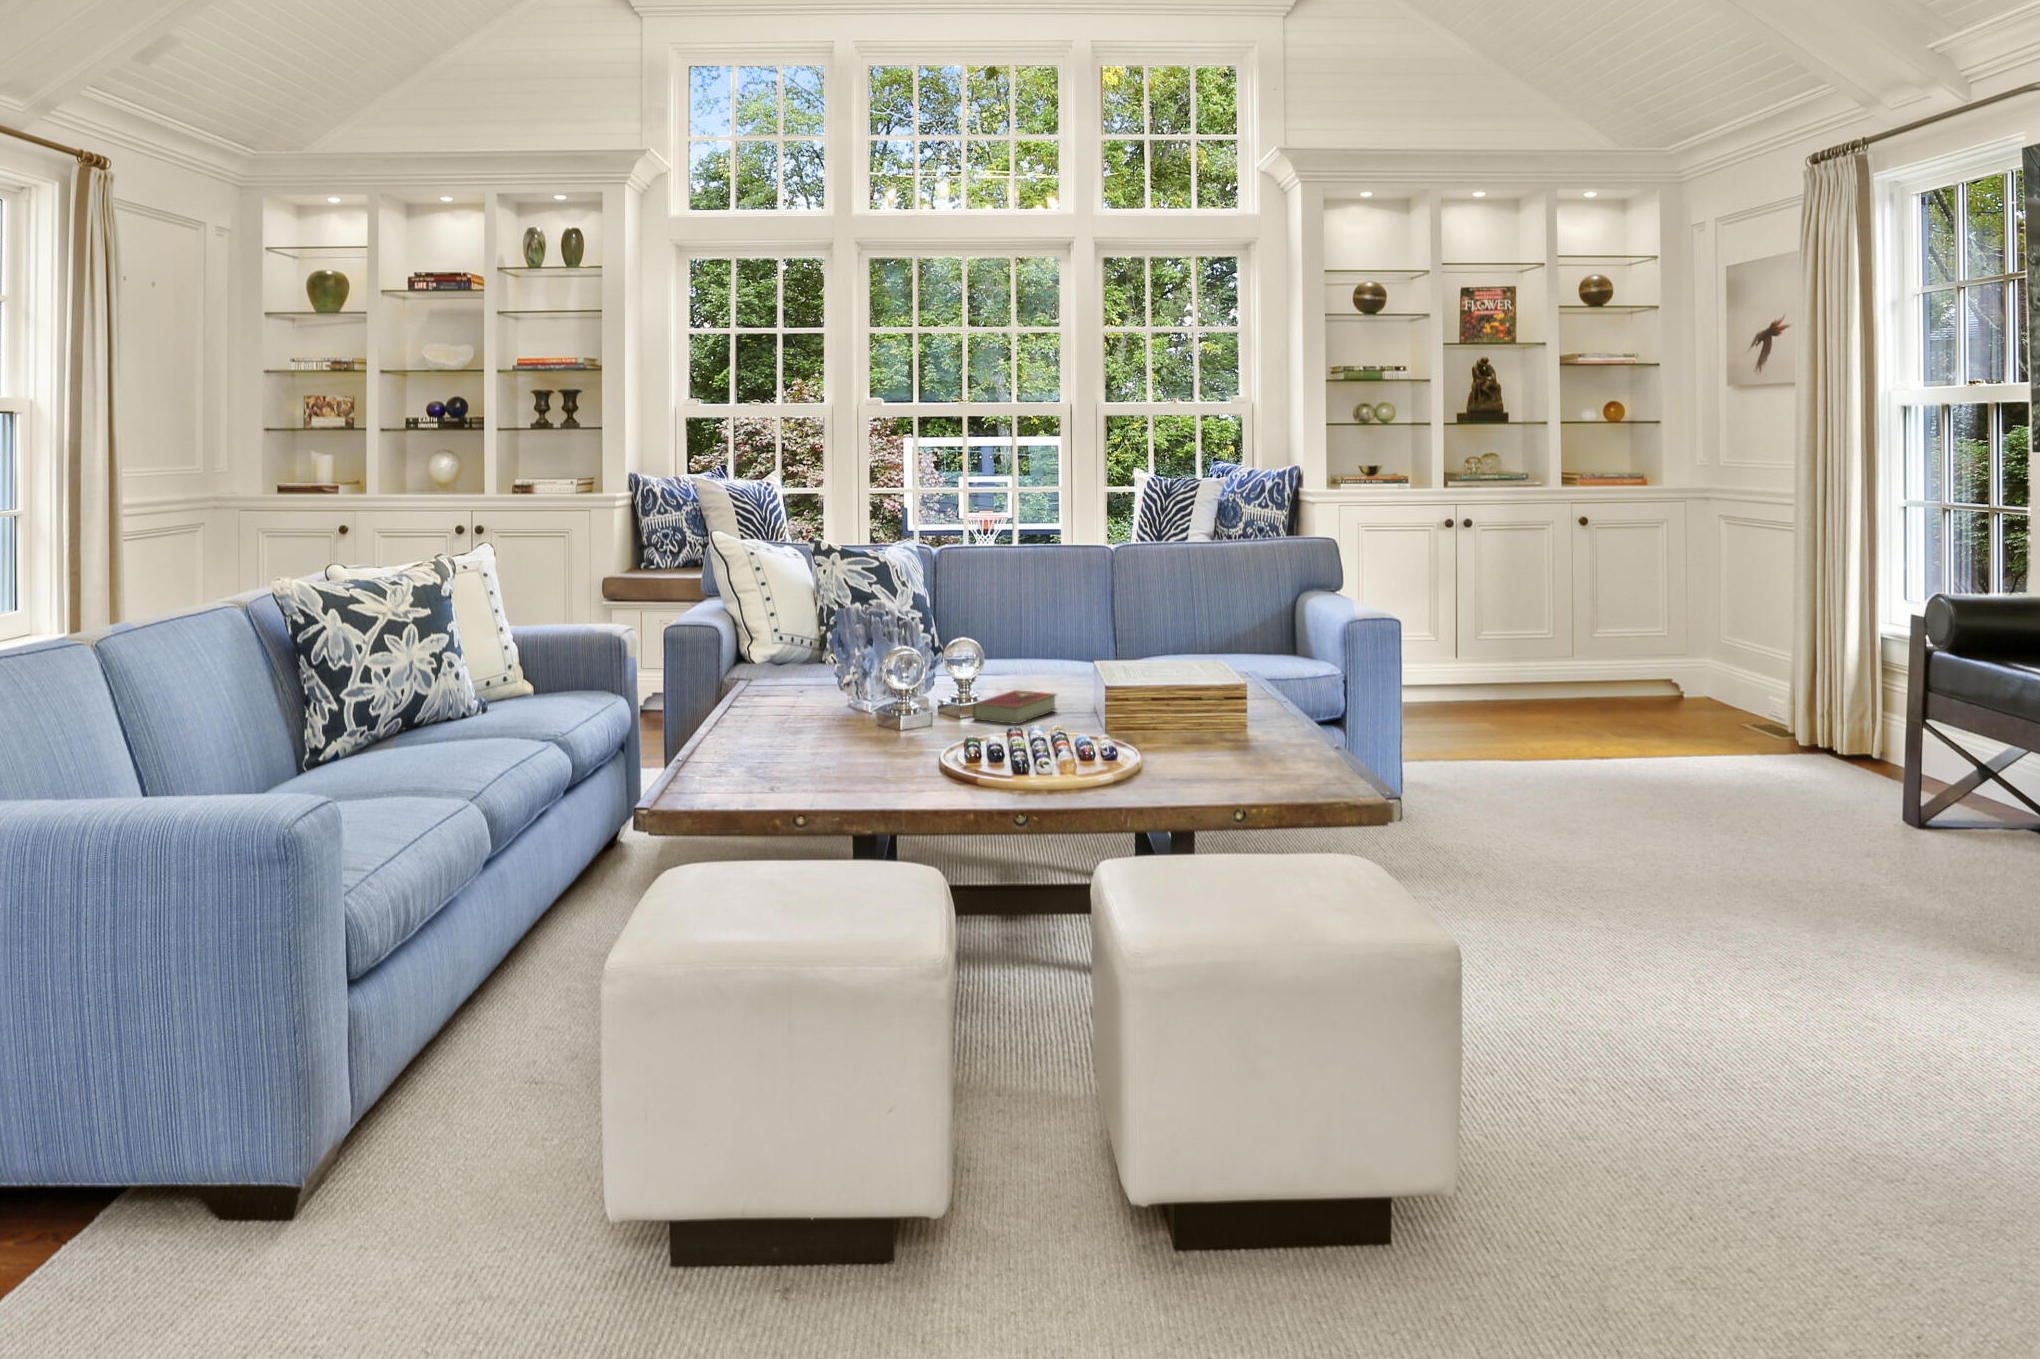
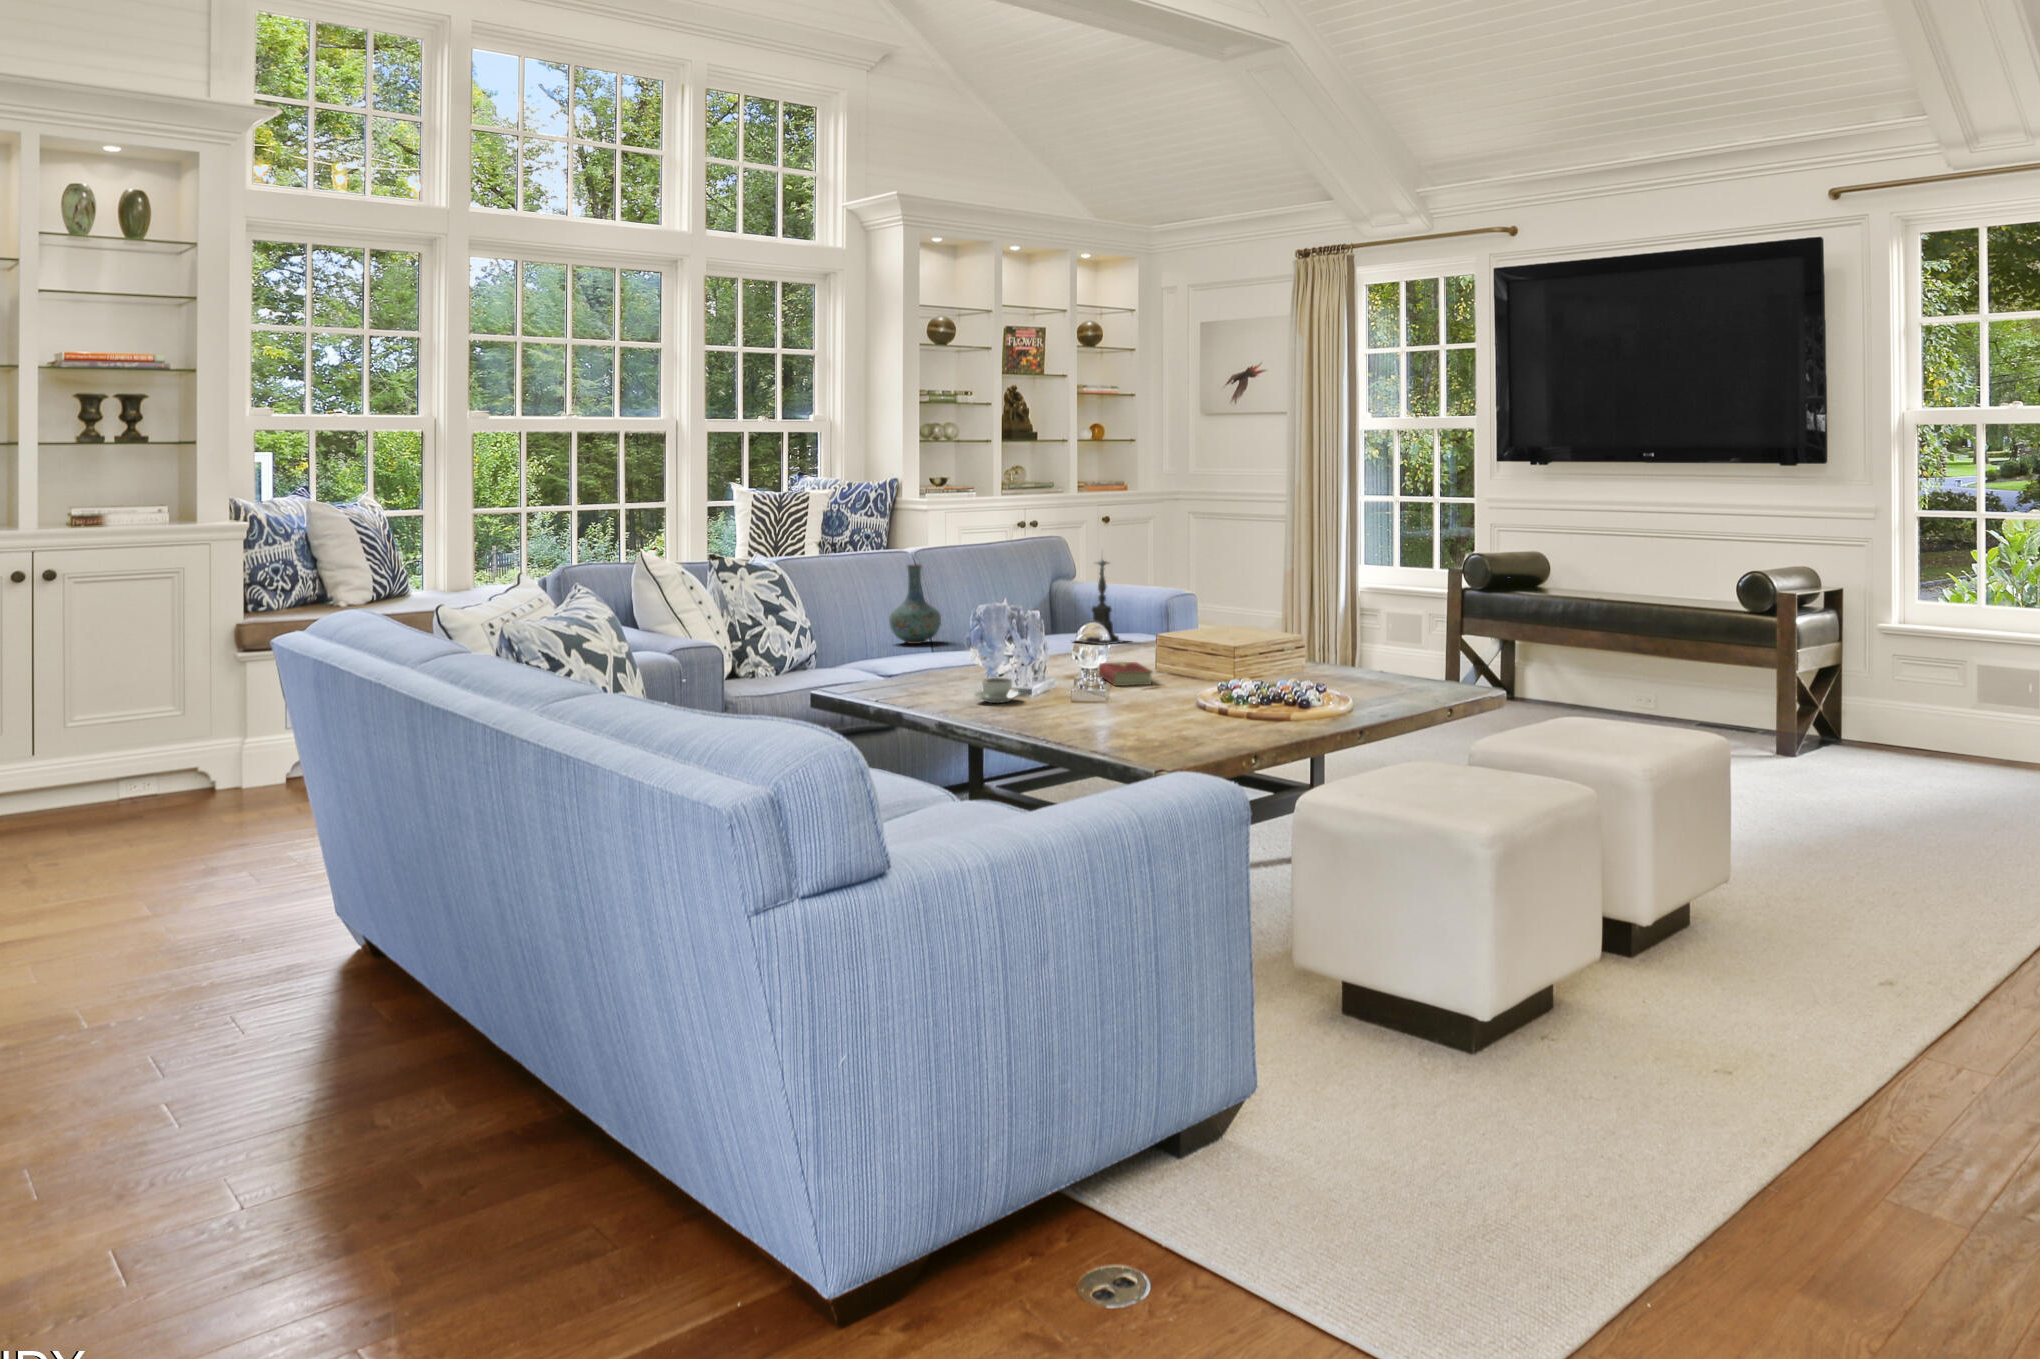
candle holder: none [1206,552,1272,672] -> present [1076,560,1126,645]
vase: none [1045,560,1103,649] -> present [889,564,941,644]
coffee cup: none [771,691,827,721] -> present [975,678,1020,703]

